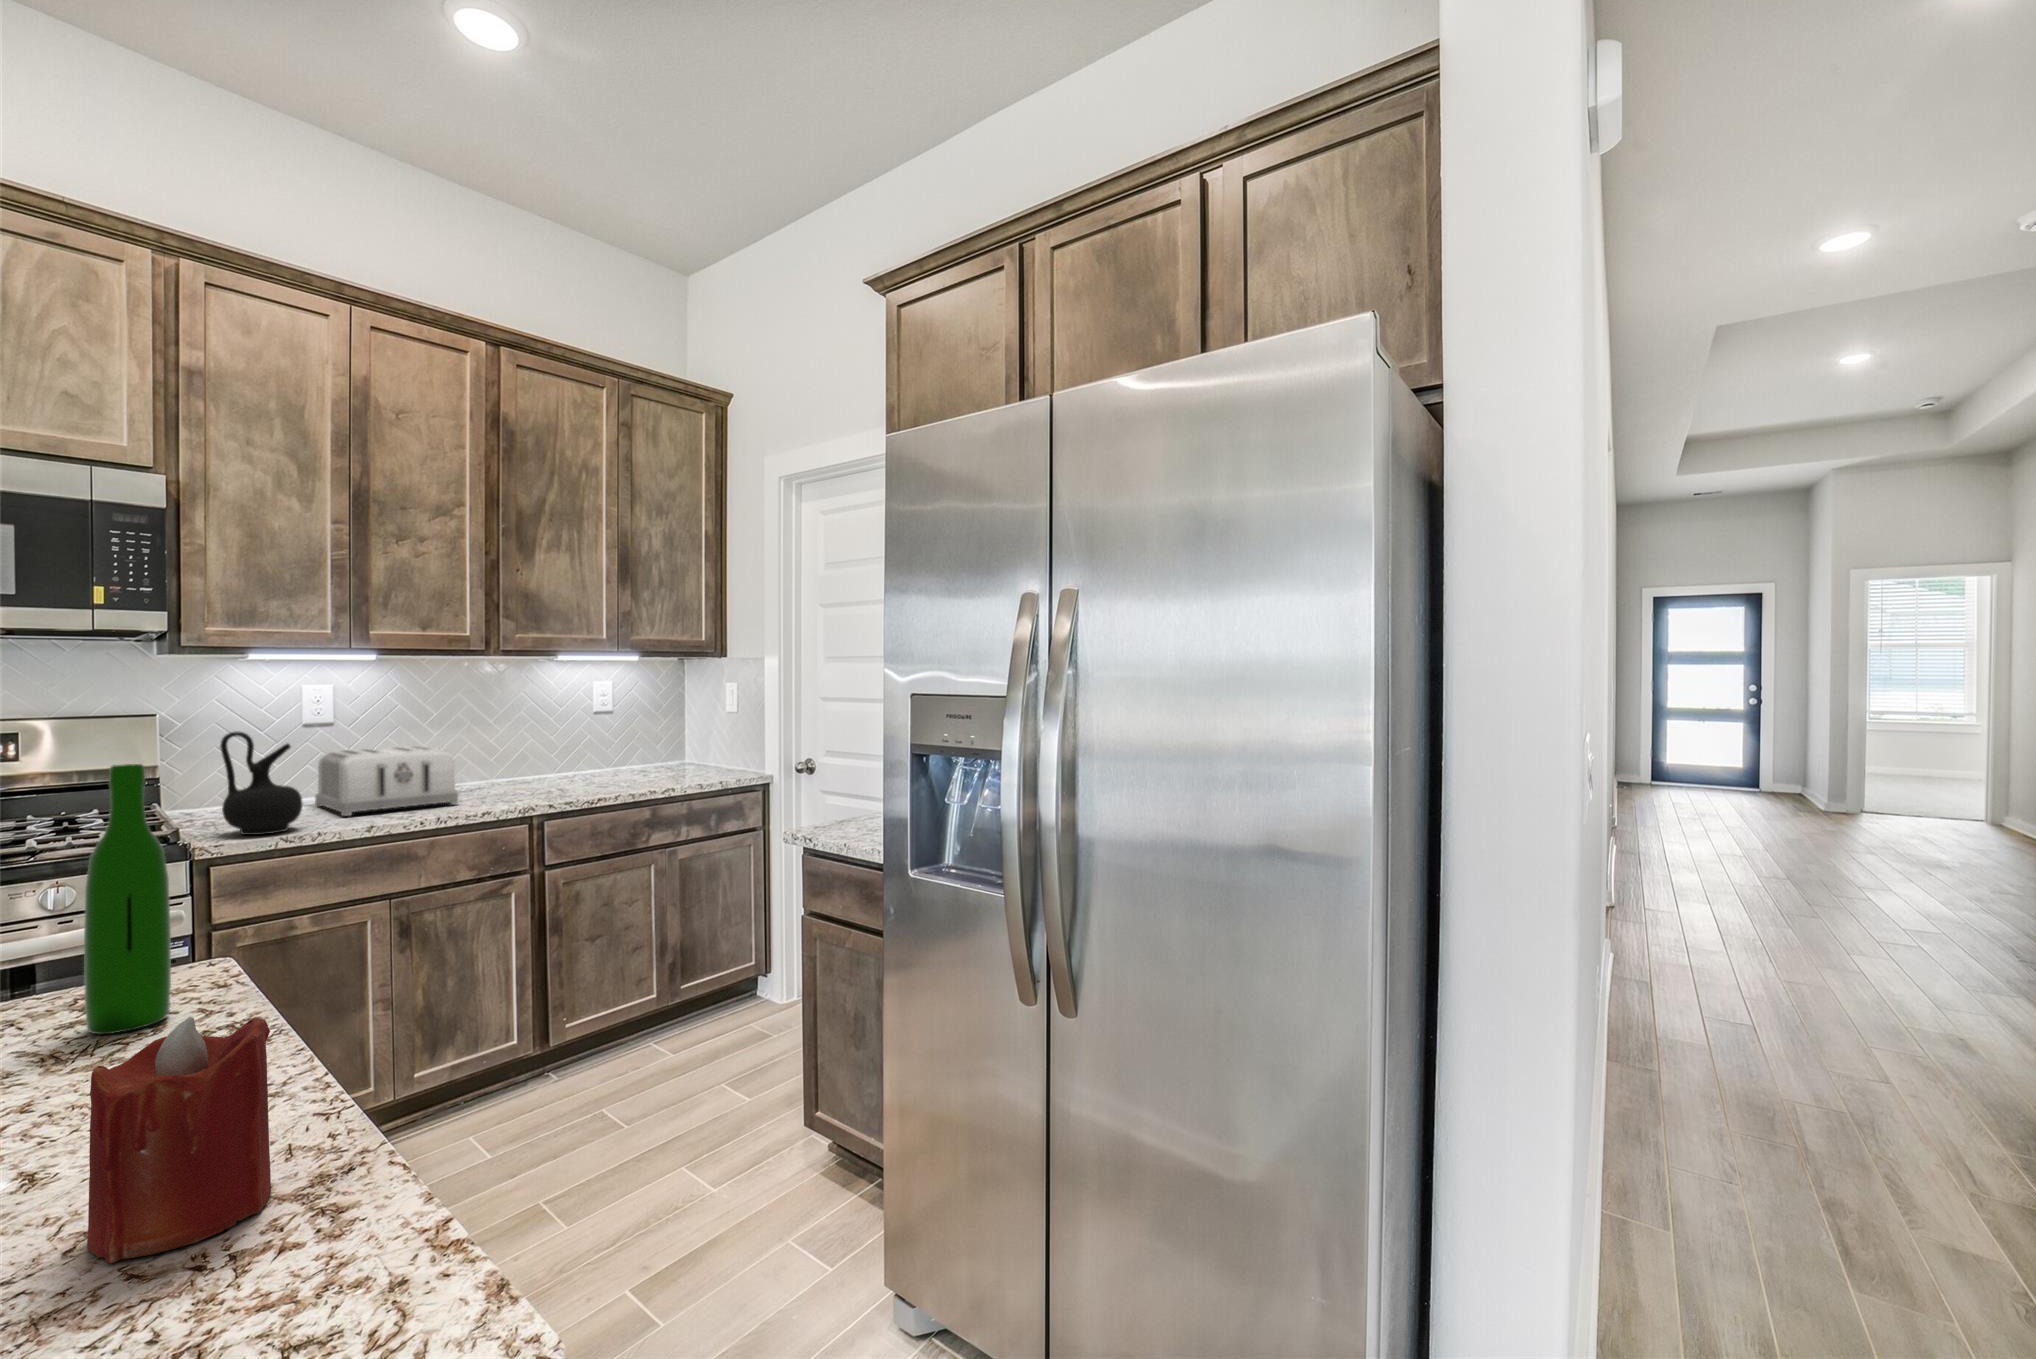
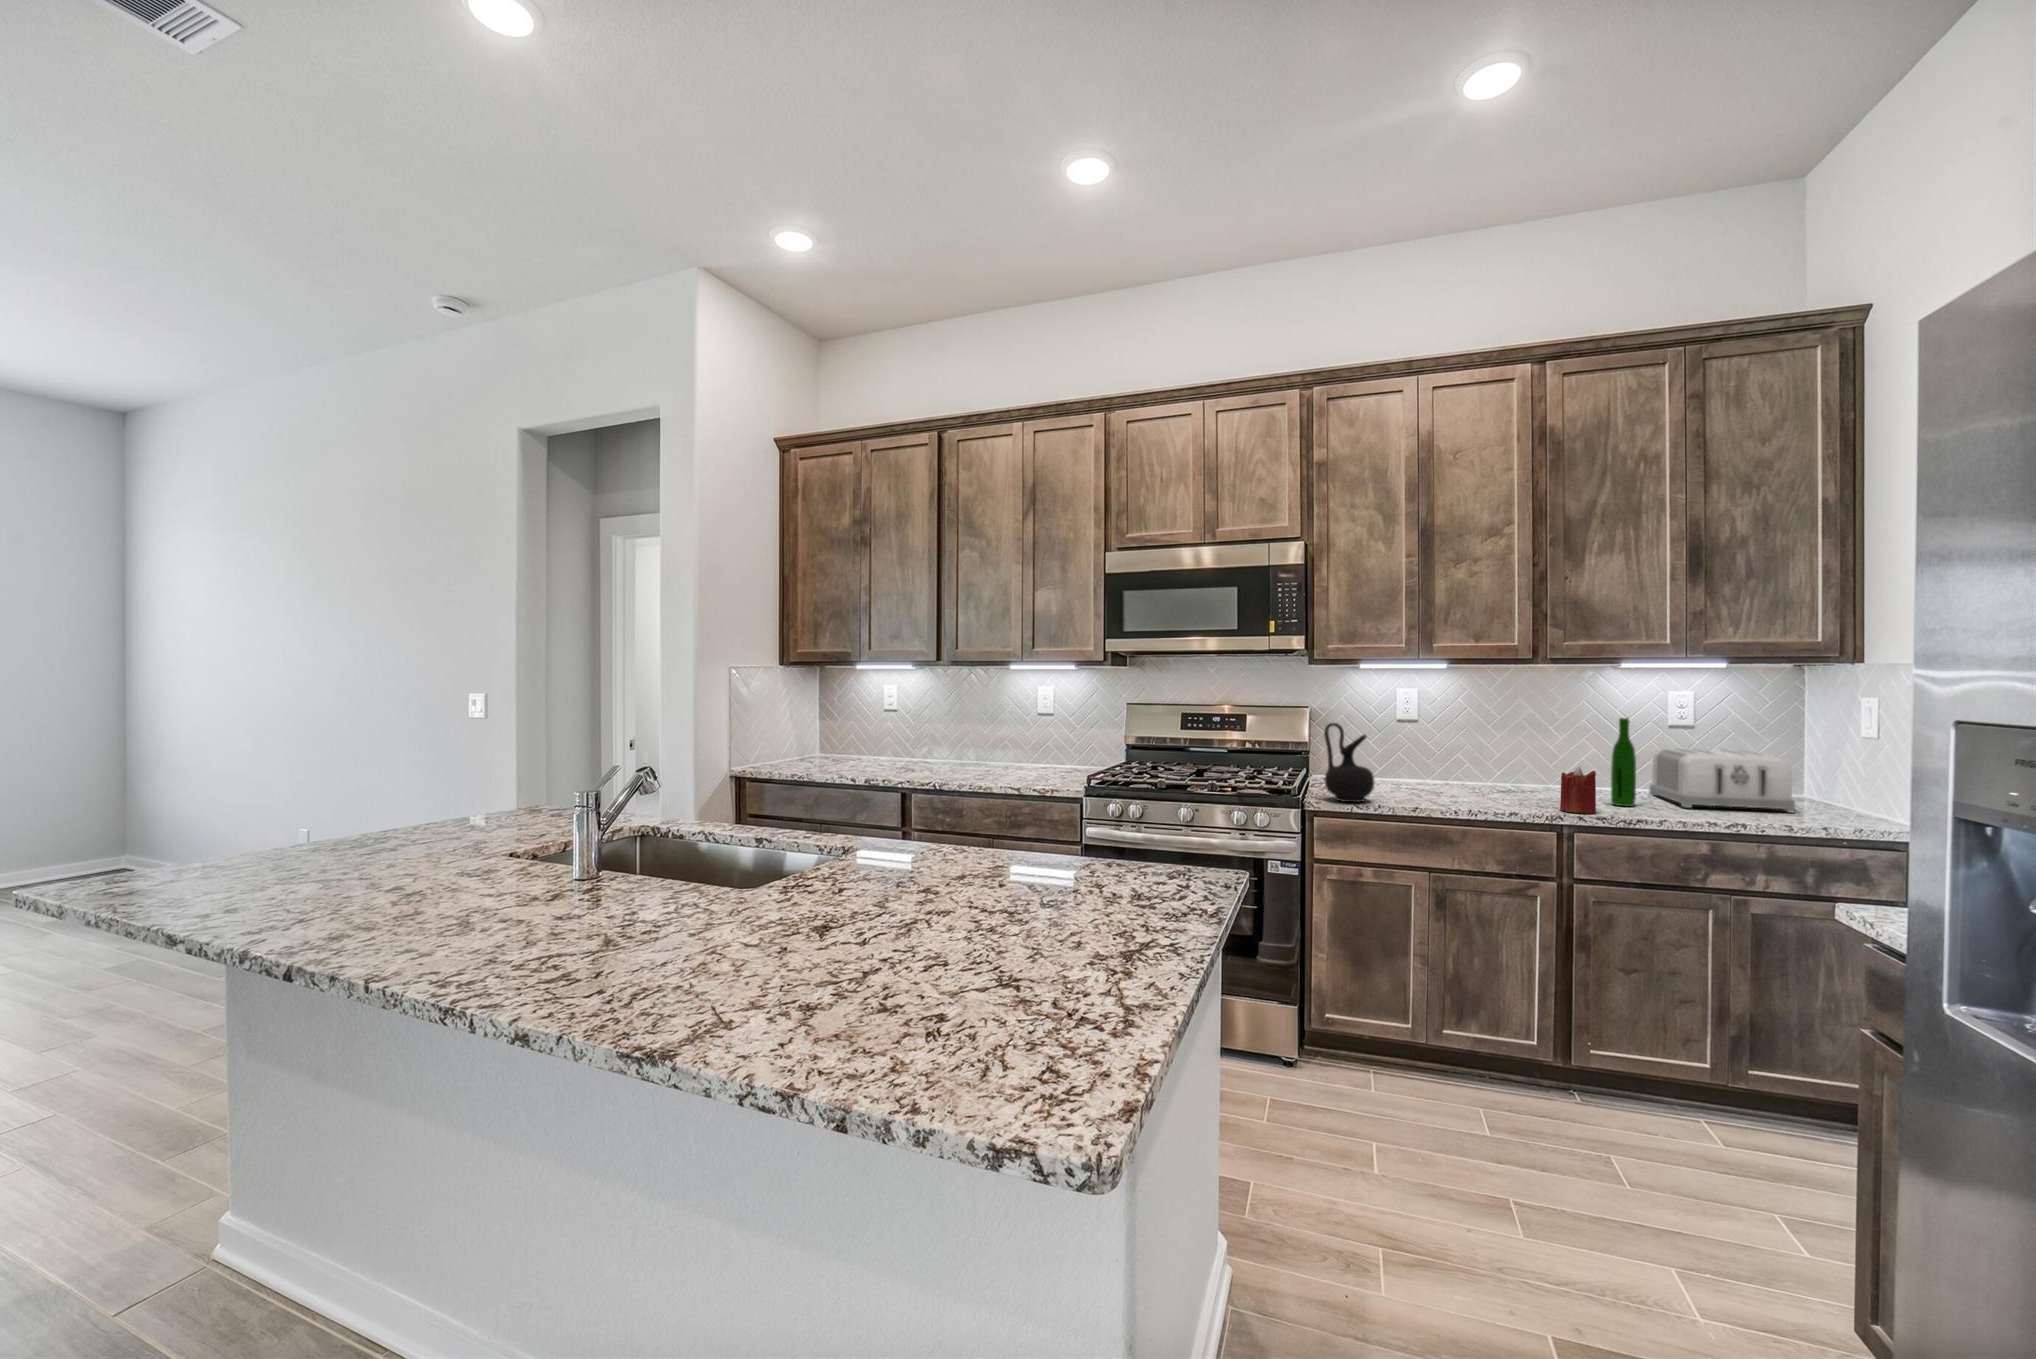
toaster: present [315,746,458,816] -> present [1649,748,1795,812]
wine bottle: present [84,764,171,1034] -> present [1611,718,1636,806]
candle: present [87,1017,271,1263] -> present [1560,767,1596,813]

